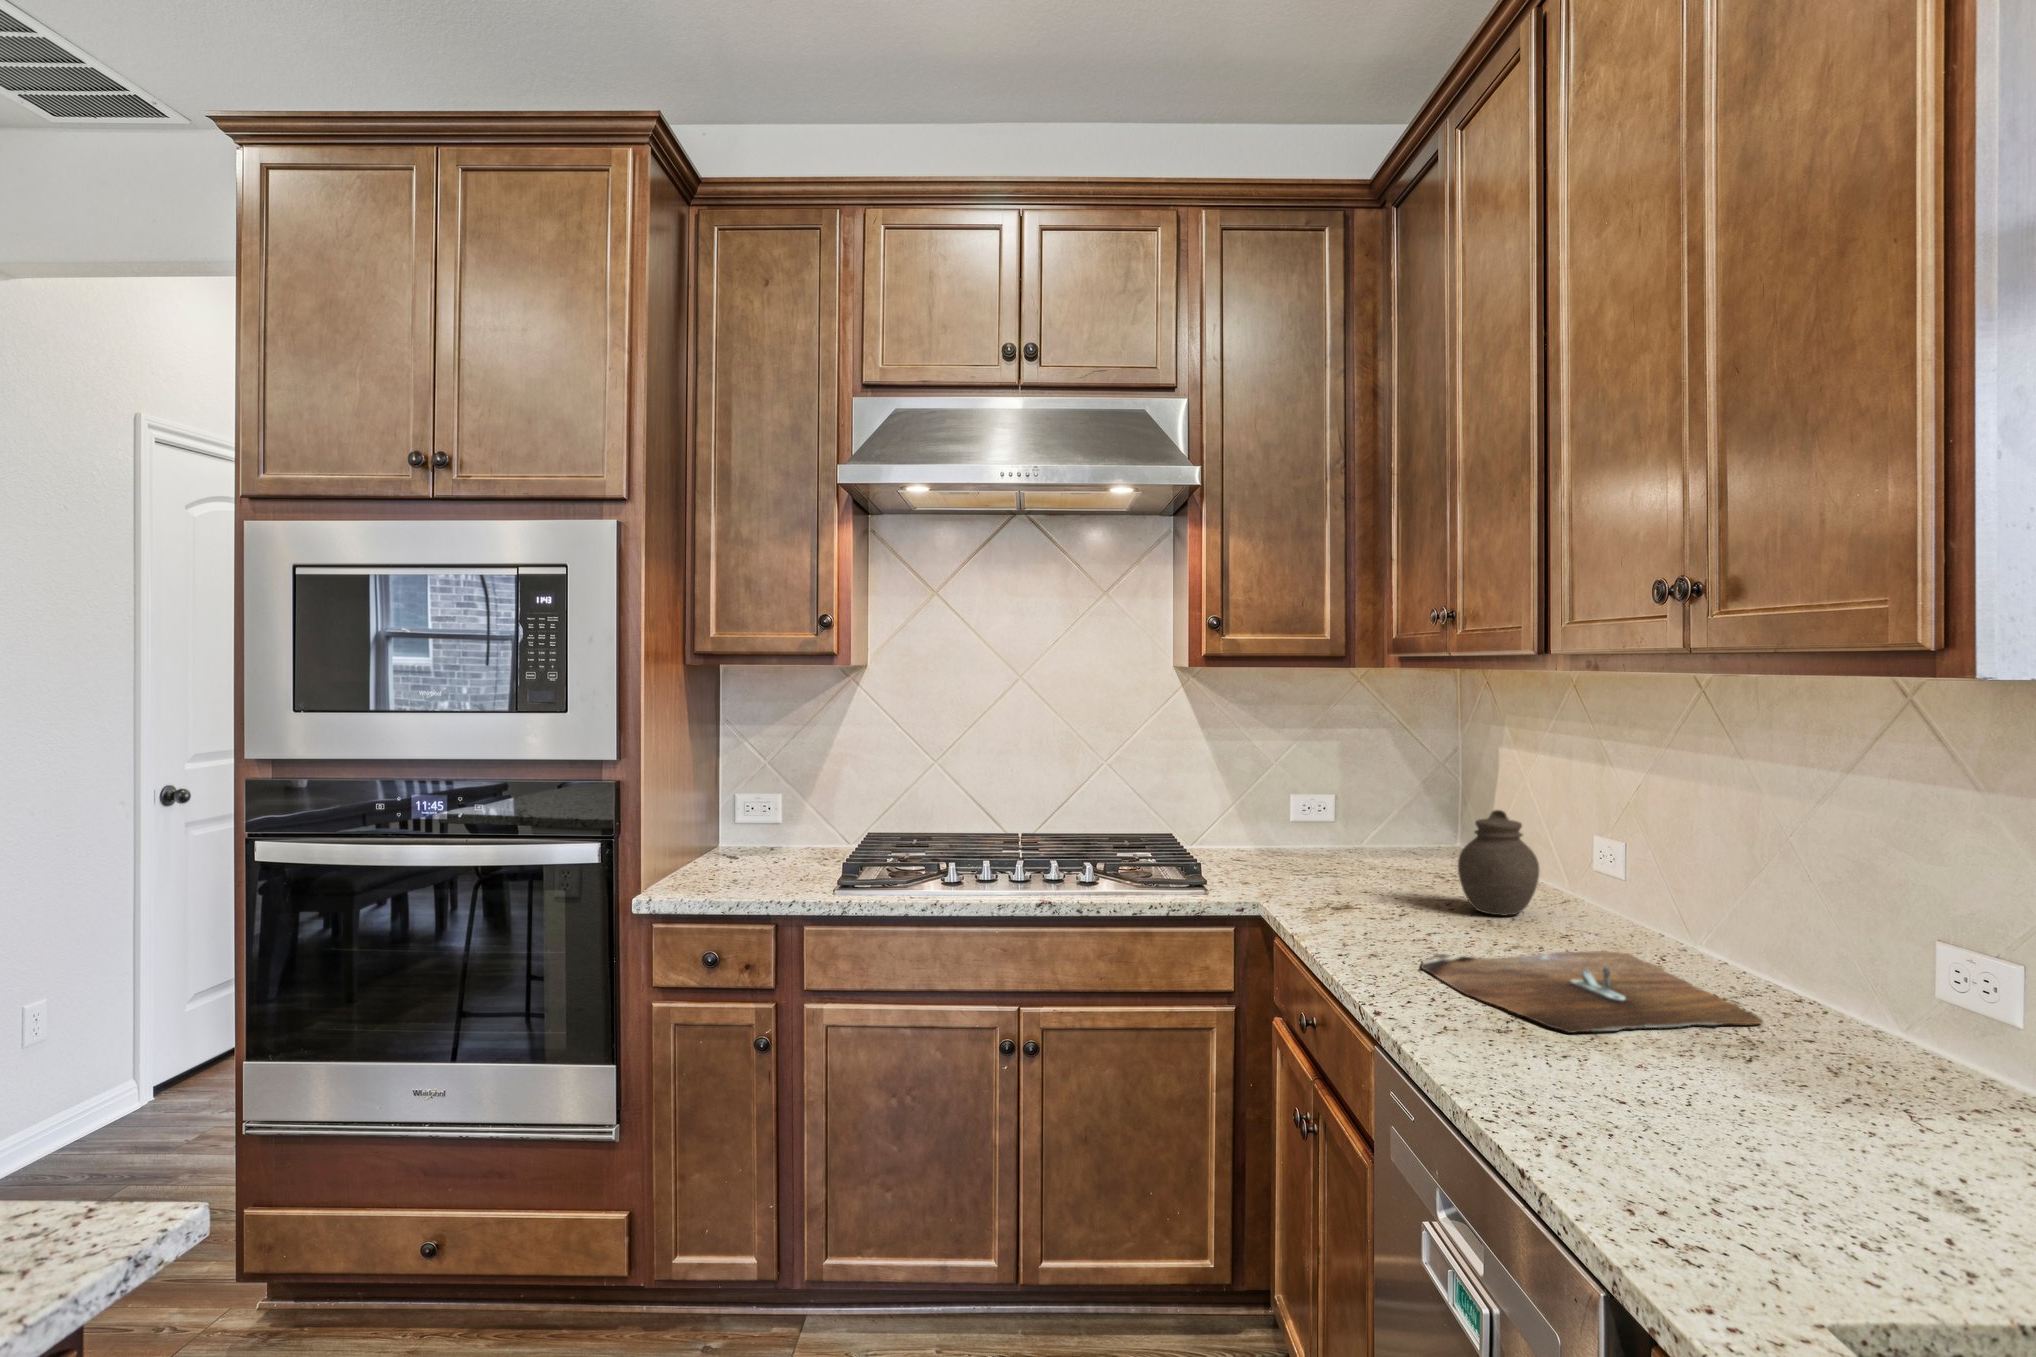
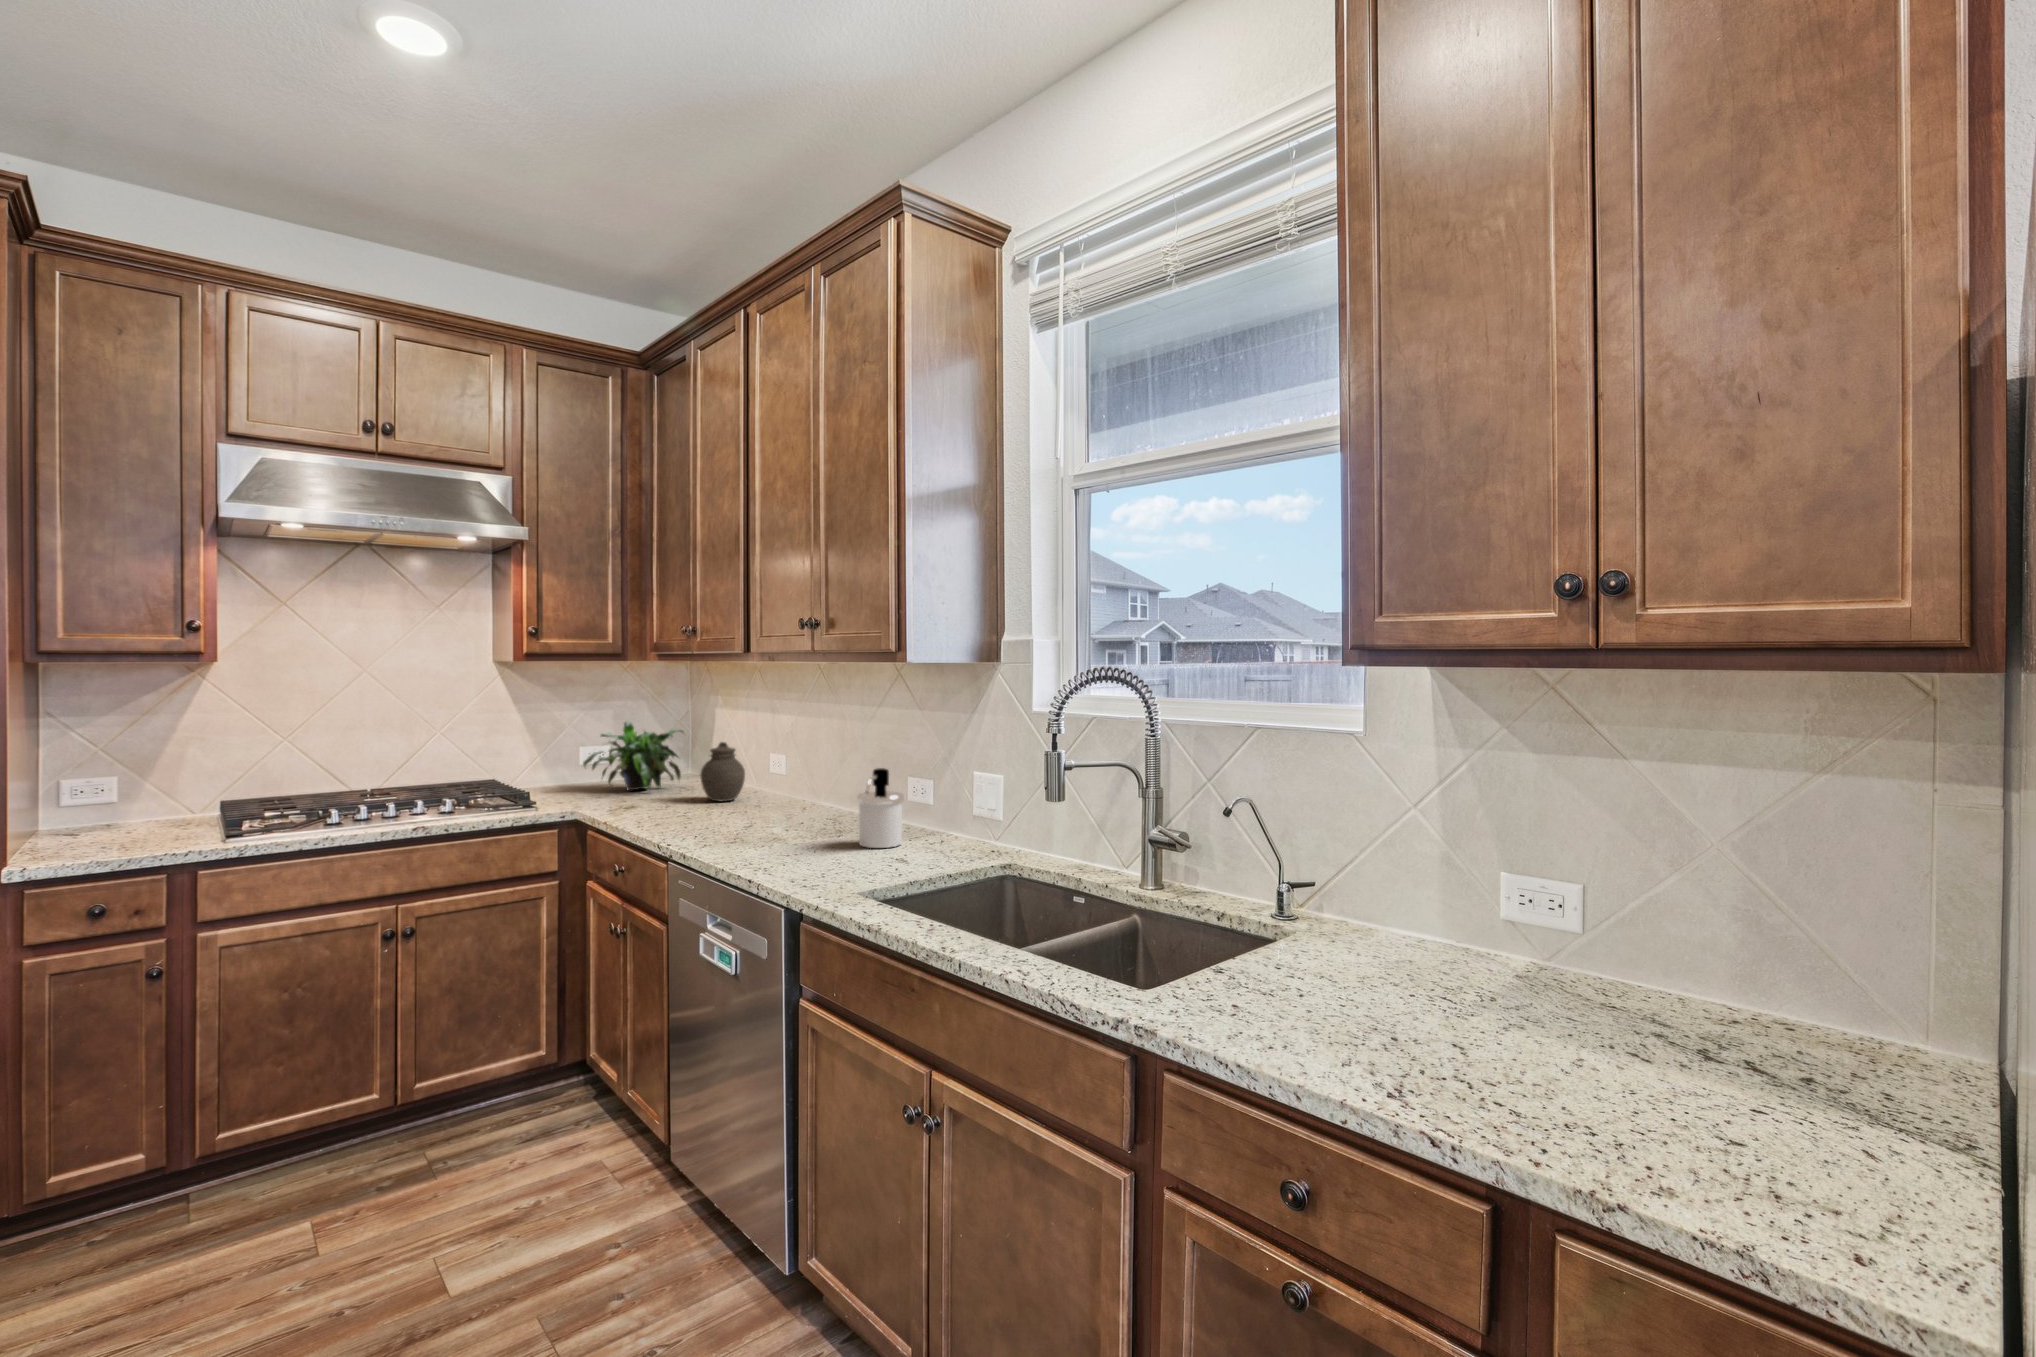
potted plant: none [1281,762,1438,875] -> present [583,721,682,790]
soap dispenser: none [1801,930,1940,1134] -> present [857,768,904,848]
cutting board: present [1422,950,1763,1033] -> none [687,808,848,838]

